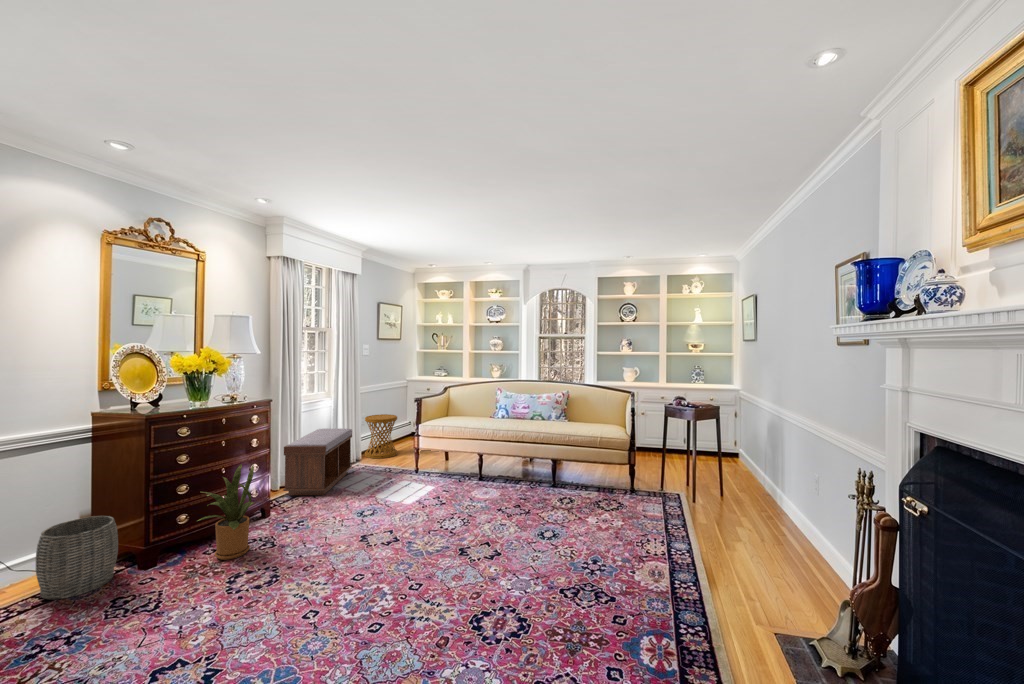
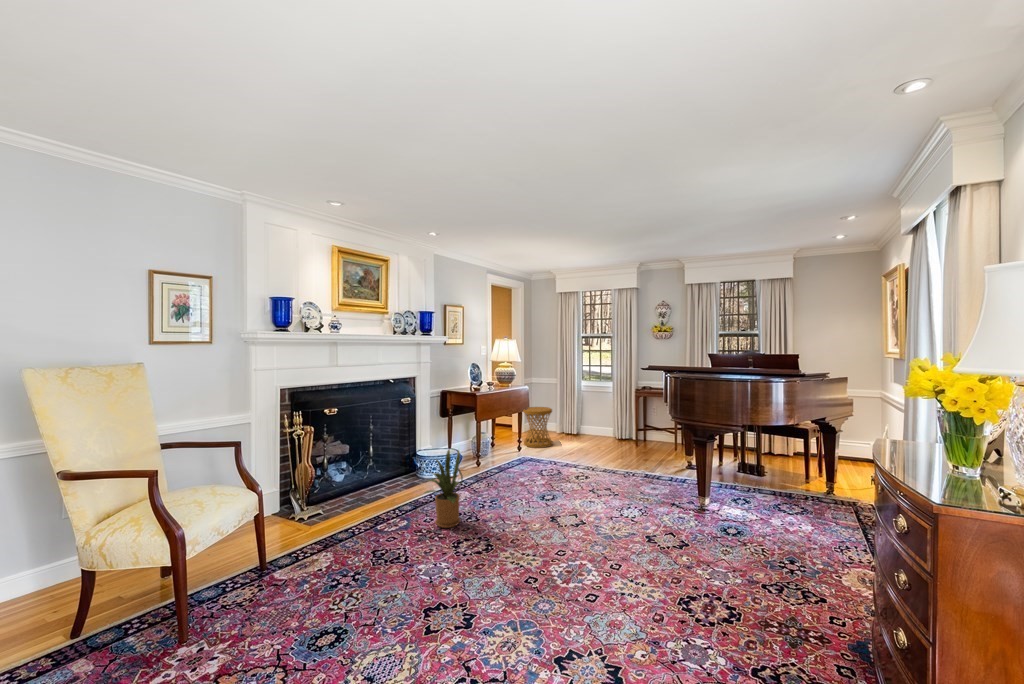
bench: present [283,429,352,495] -> none [468,419,518,479]
woven basket: present [36,516,118,599] -> none [321,485,370,546]

